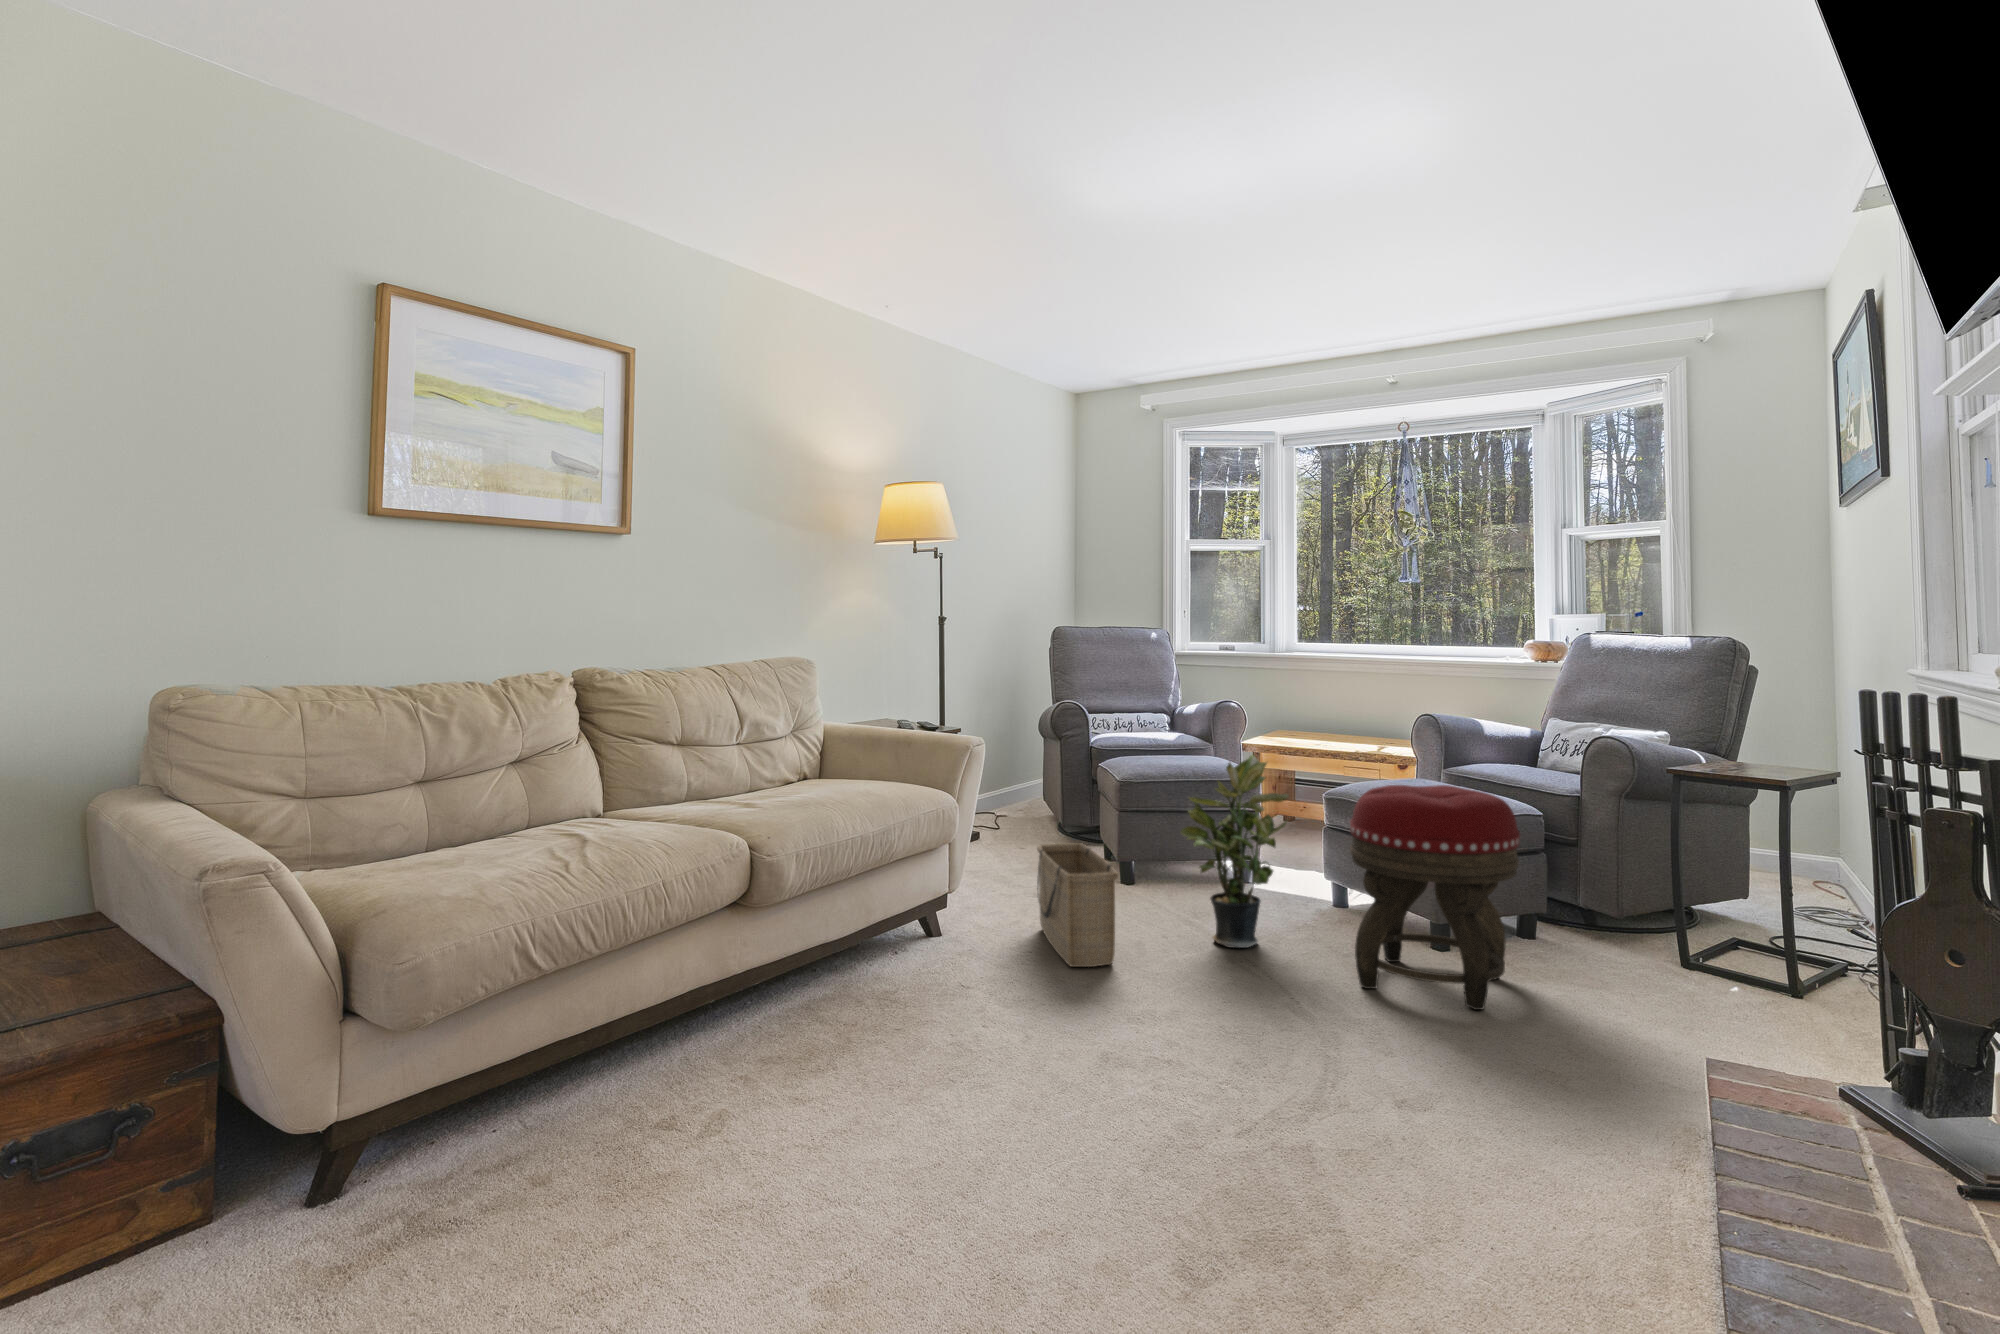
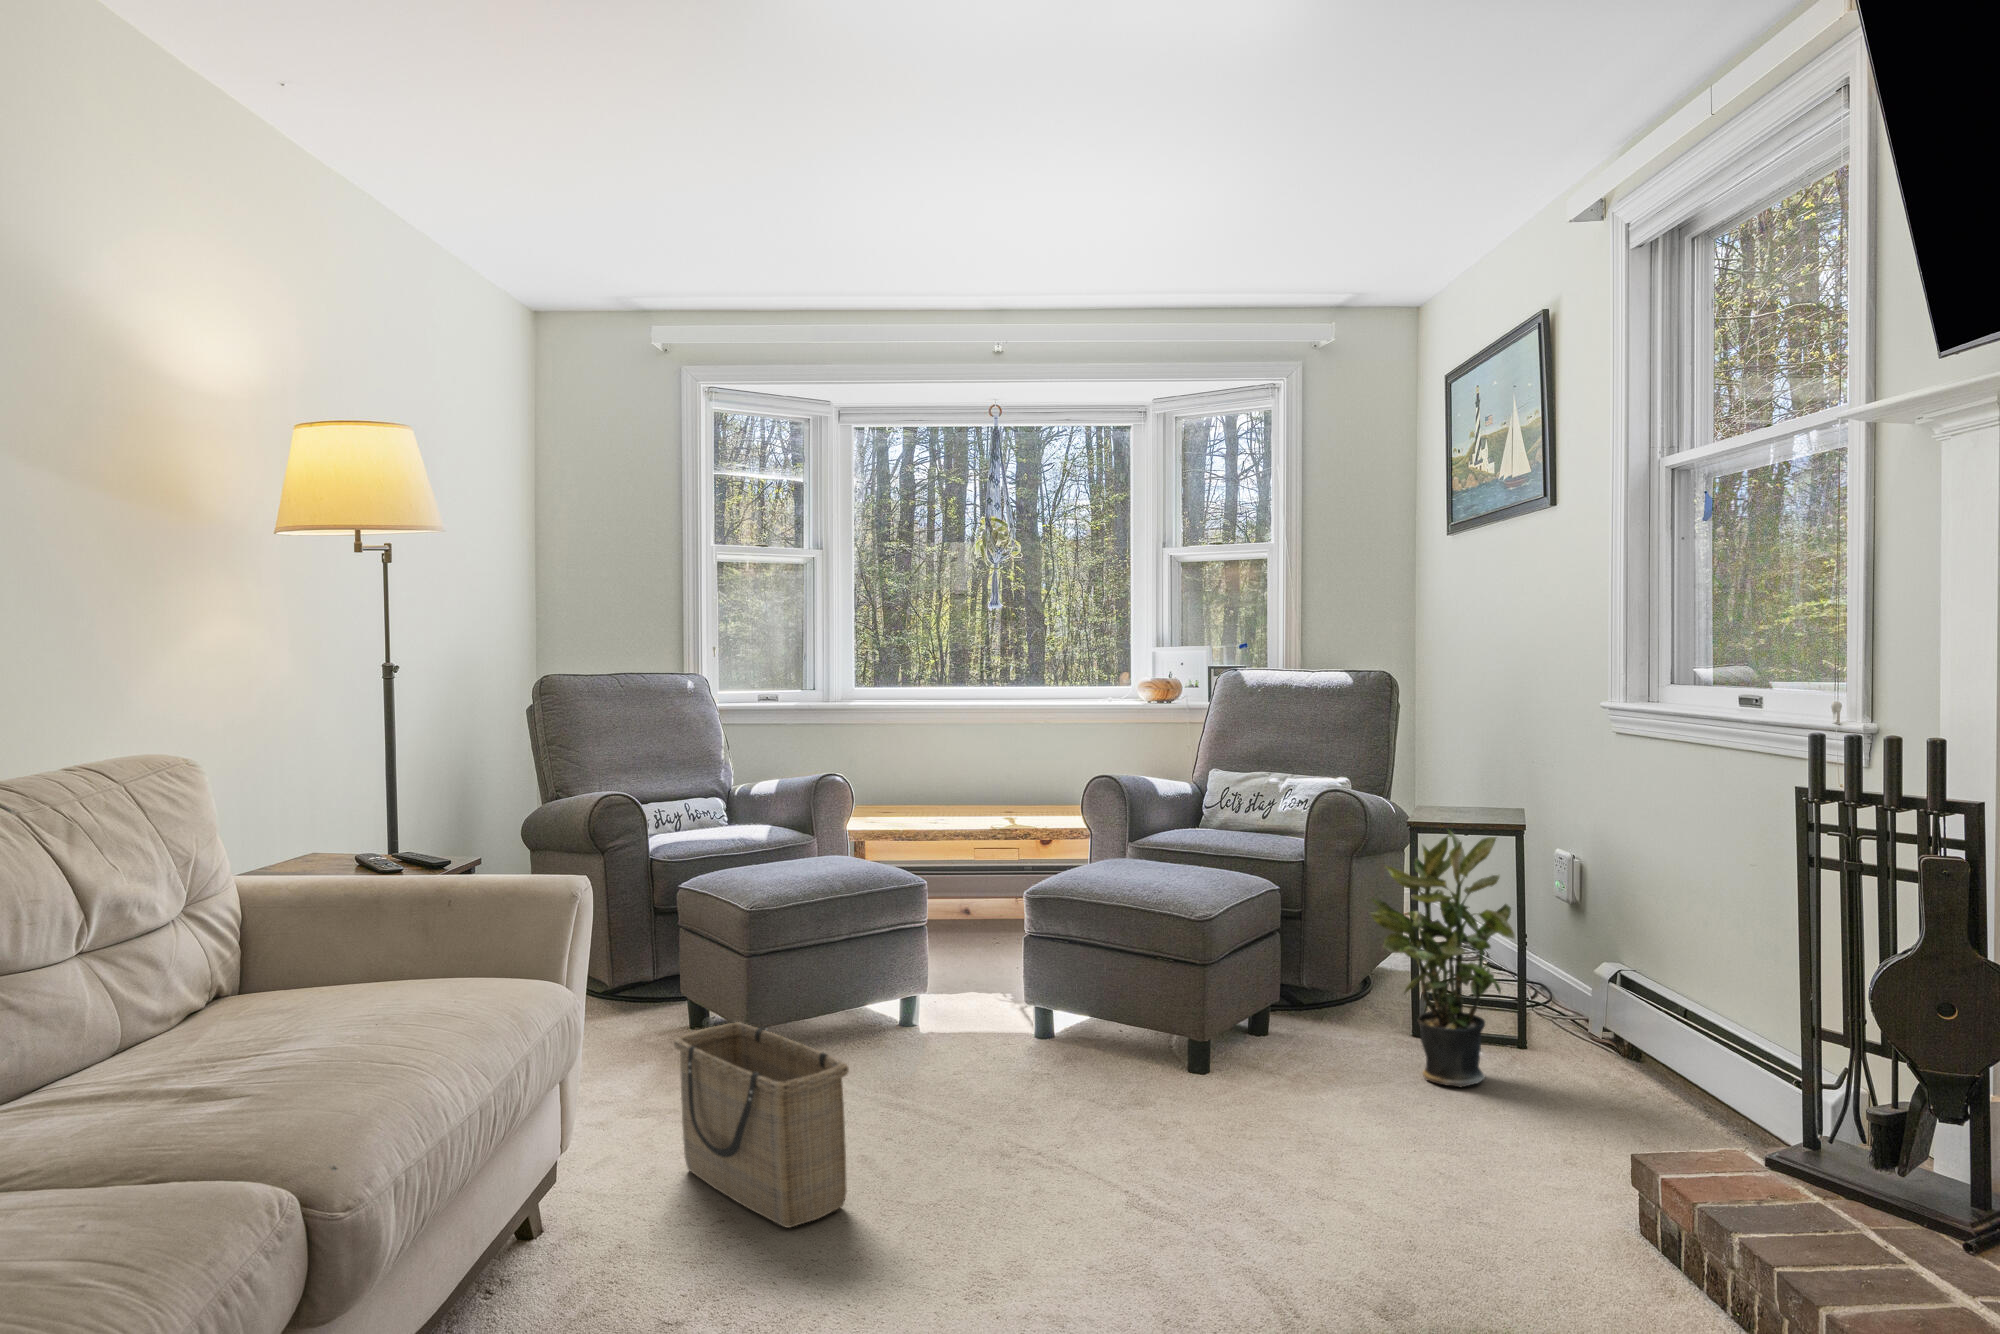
potted plant: present [1180,755,1288,948] -> present [1370,831,1514,1087]
footstool: present [1350,785,1520,1010] -> none [1129,871,1329,1155]

